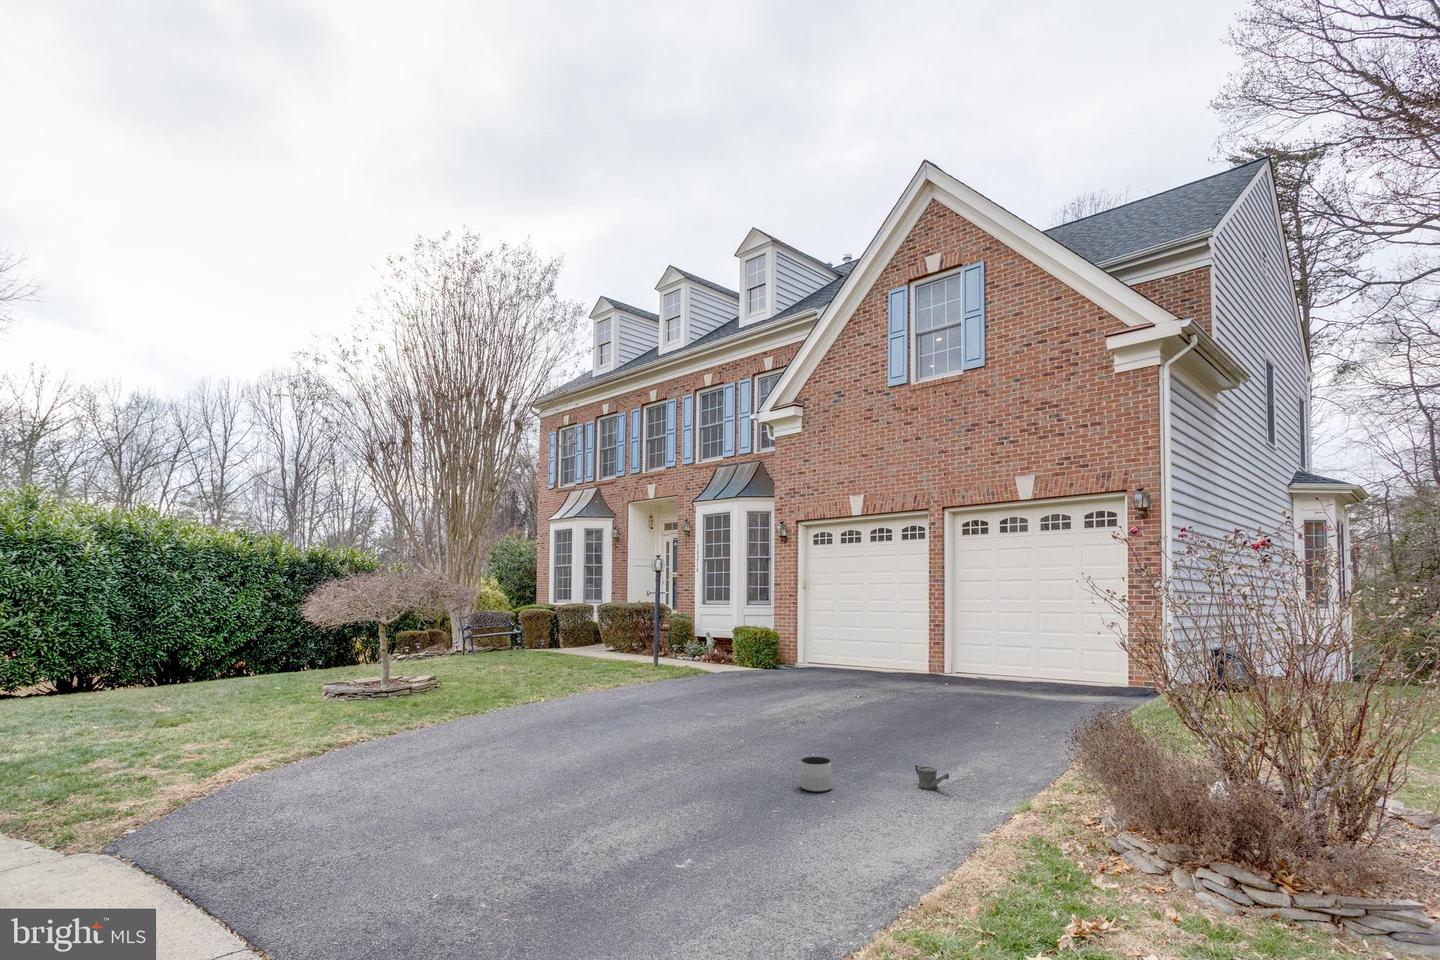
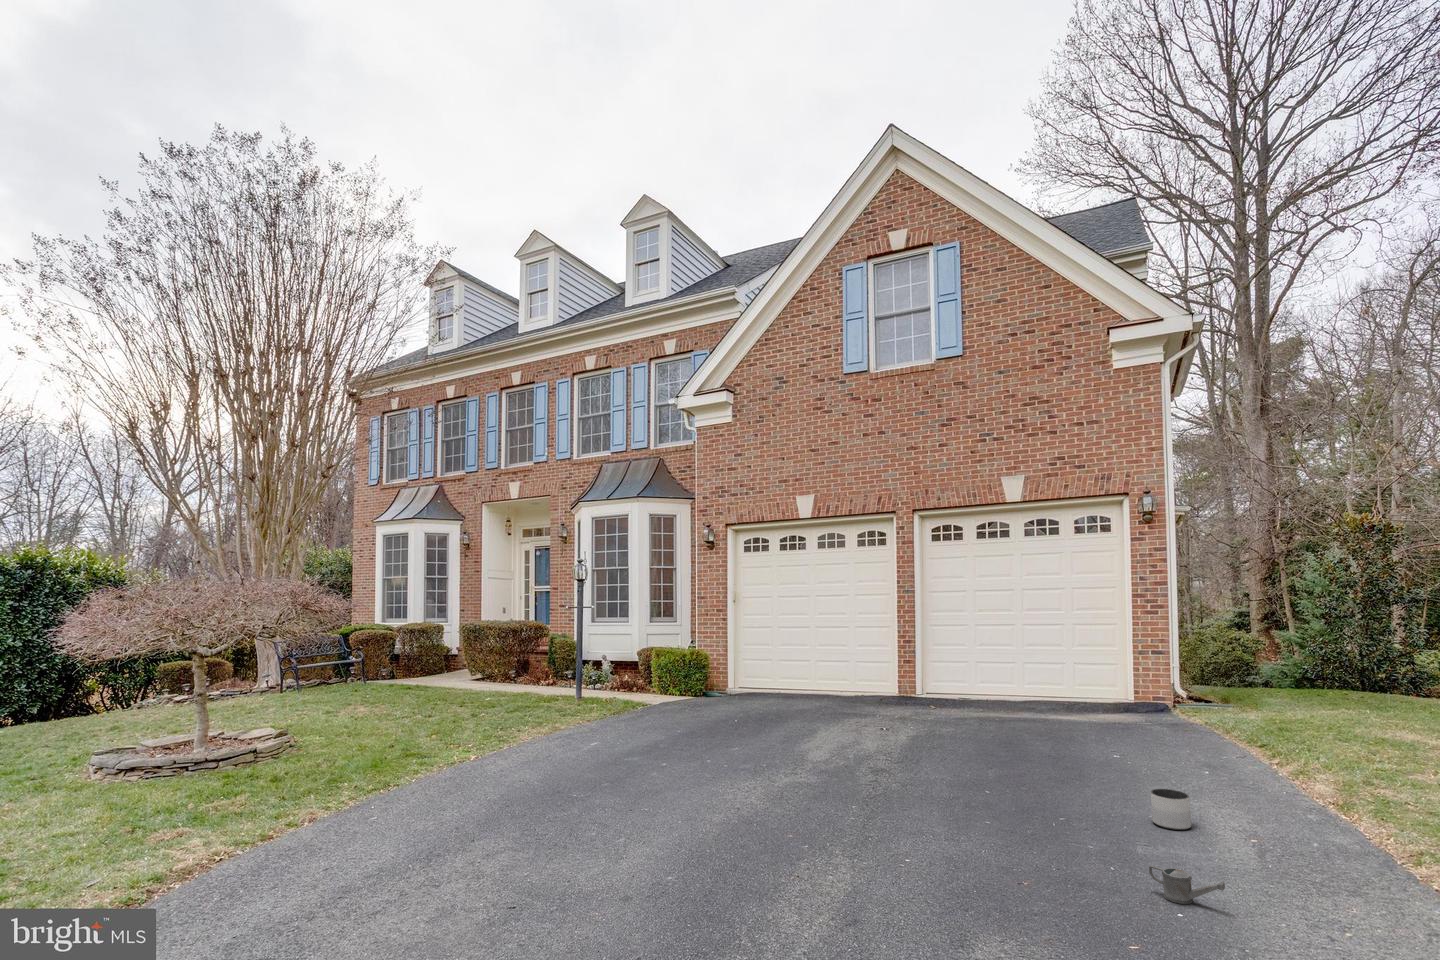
planter: present [801,757,832,792] -> present [1151,789,1191,830]

